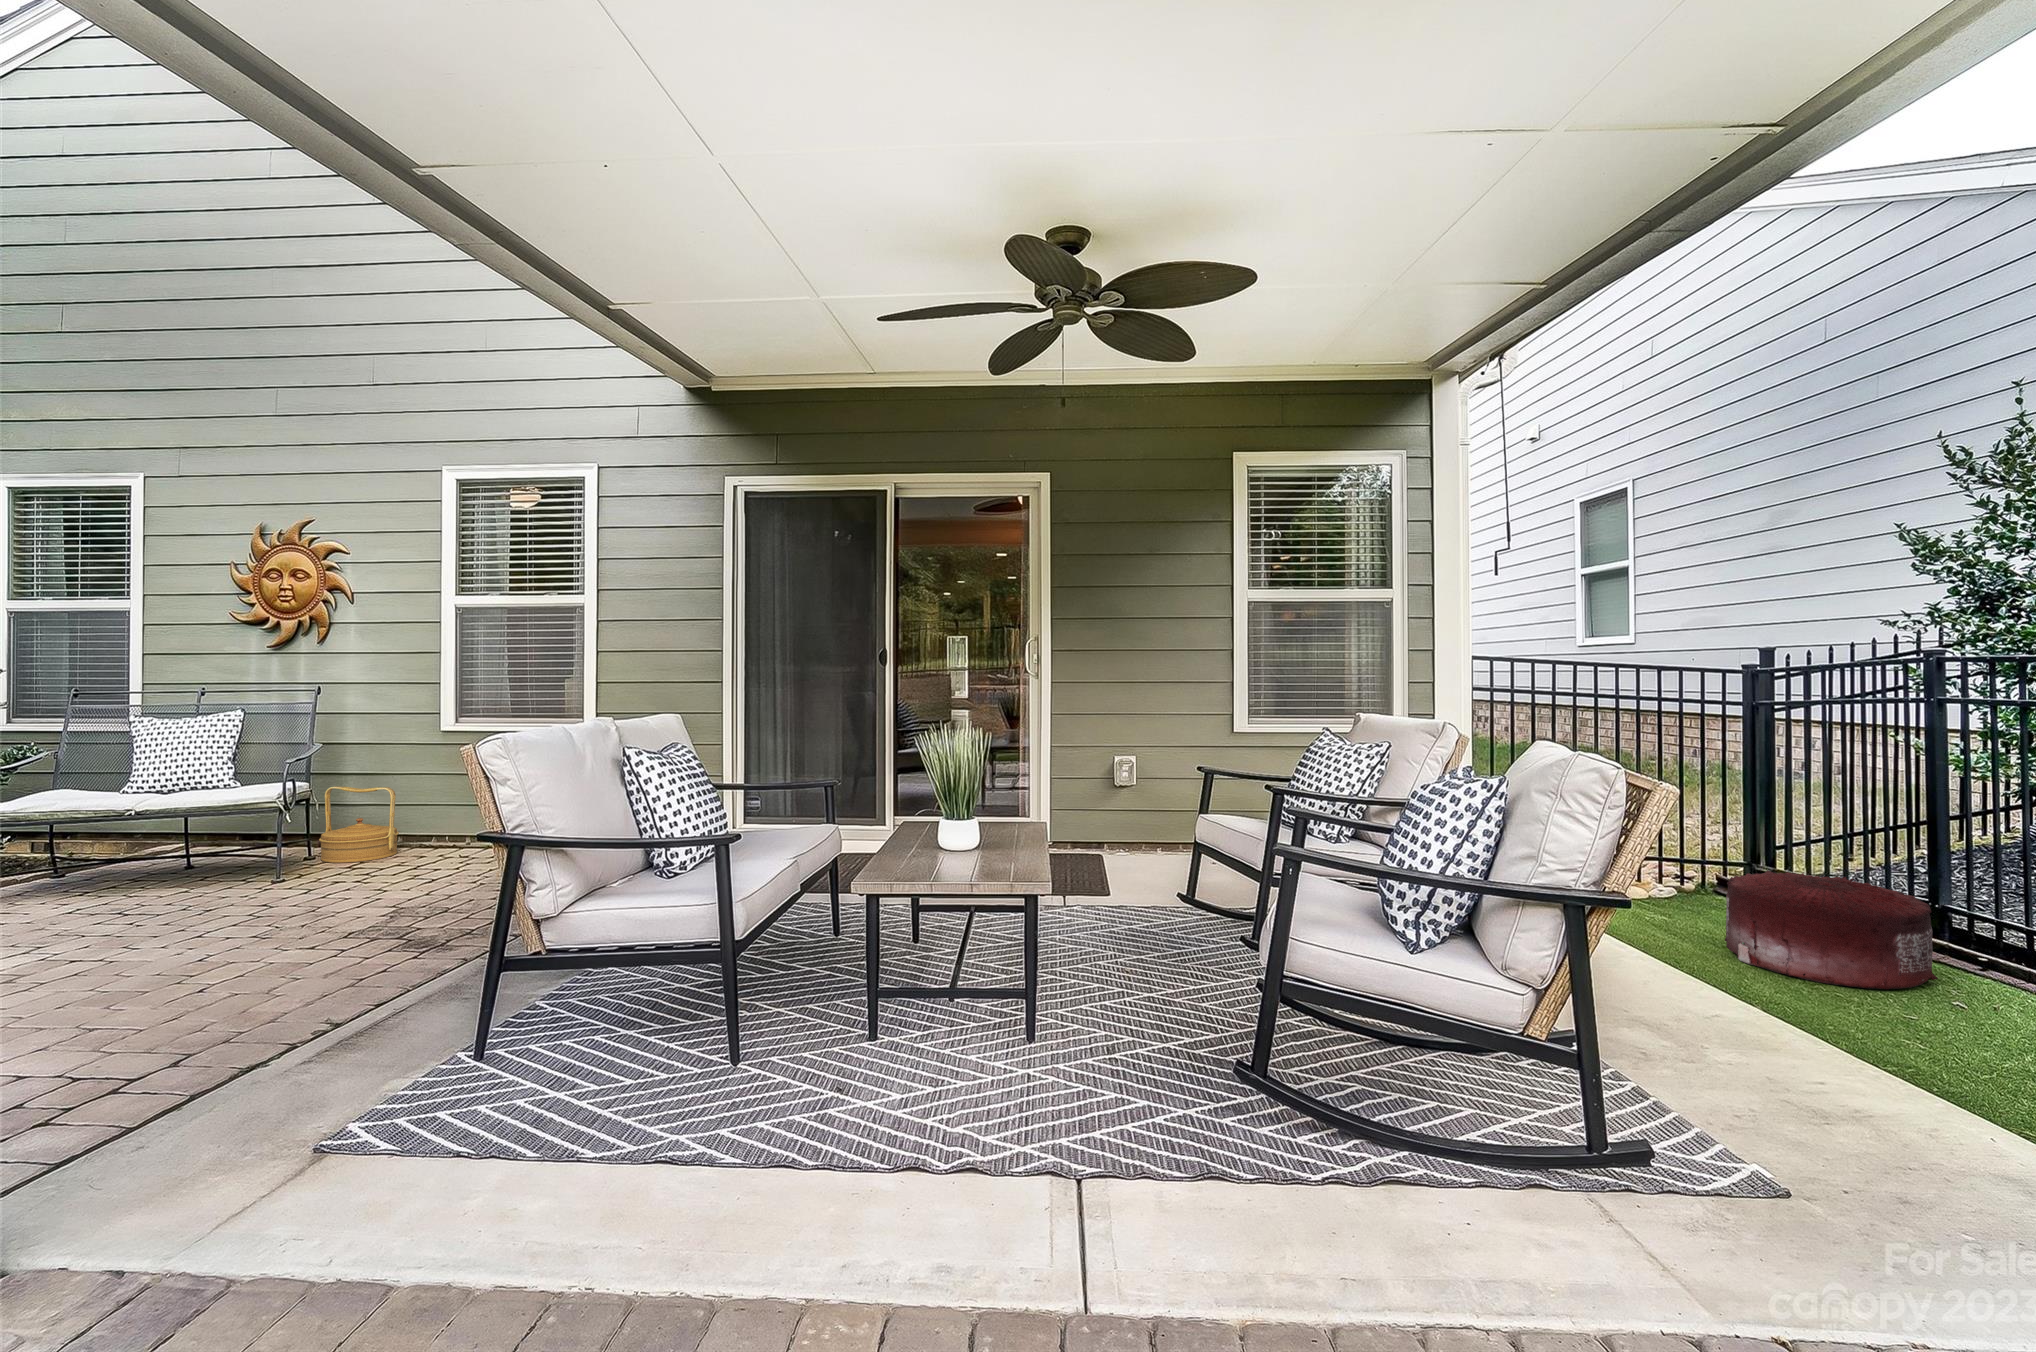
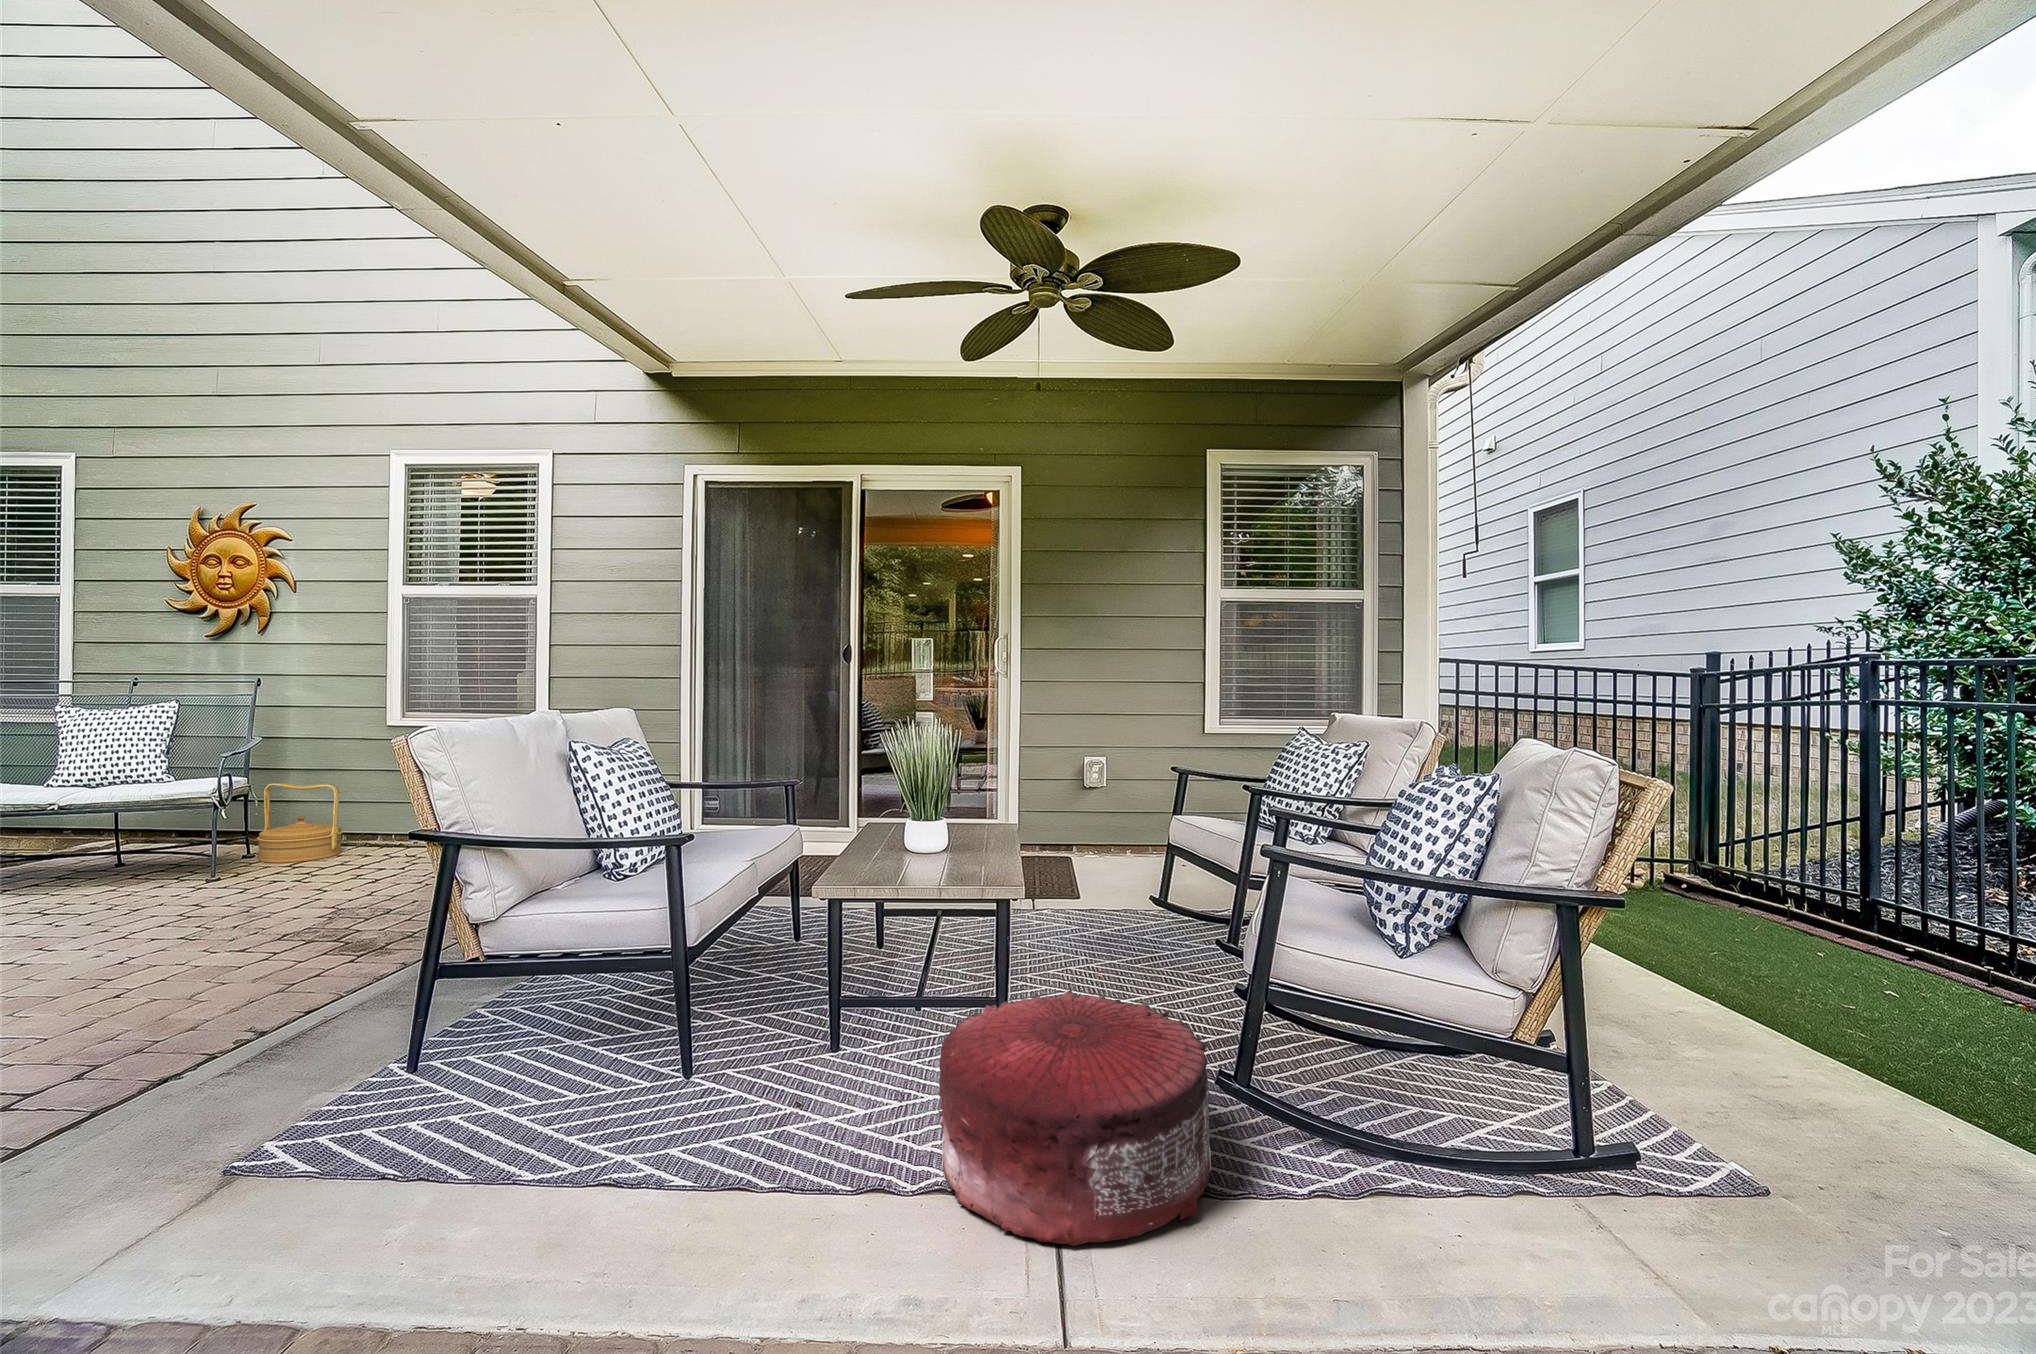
pouf: present [1725,870,1938,989] -> present [938,990,1211,1246]

